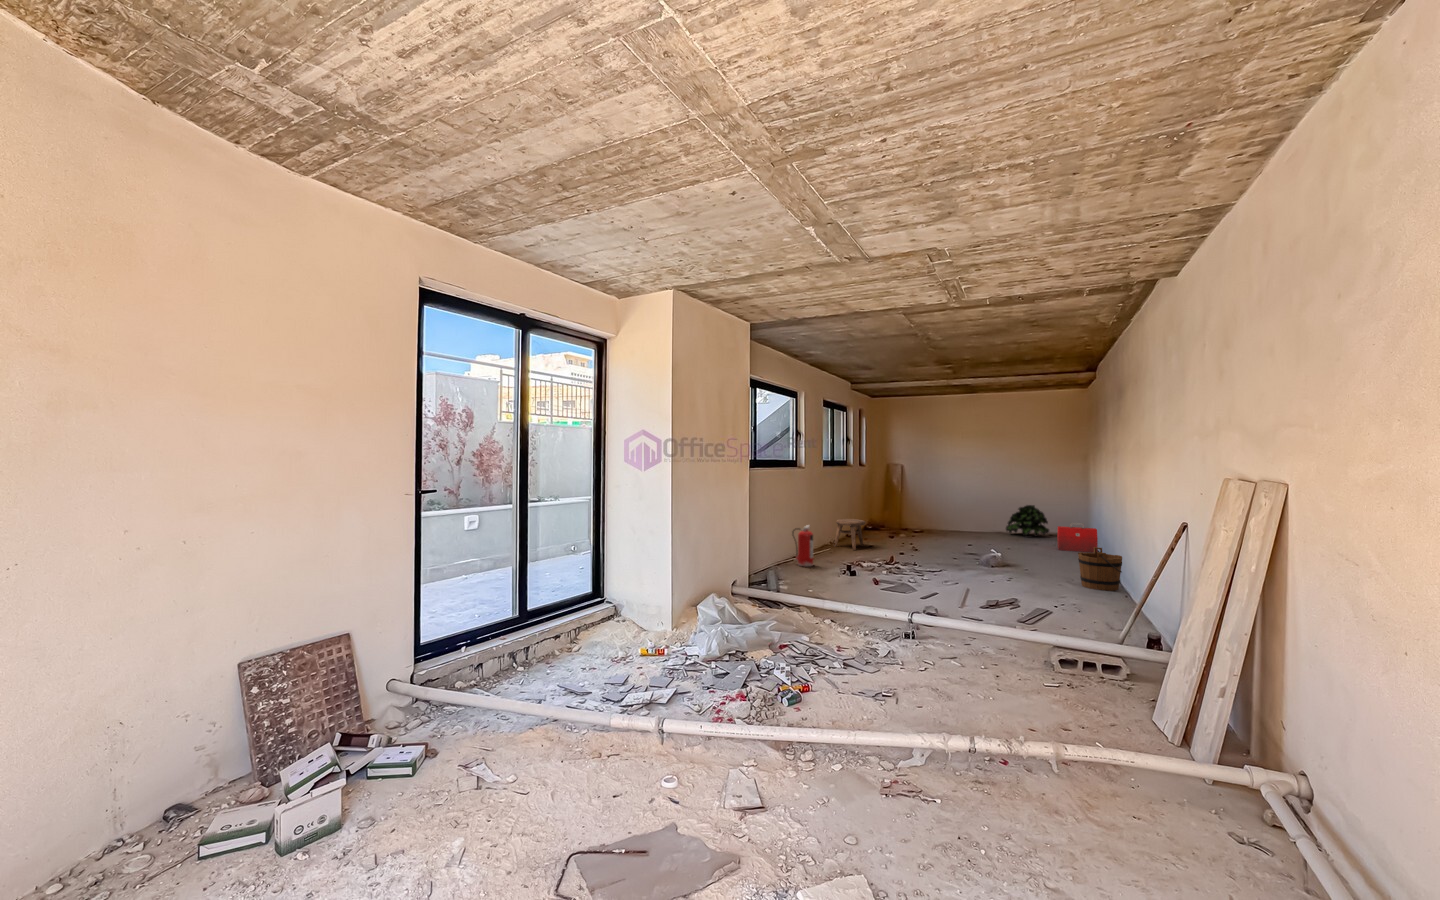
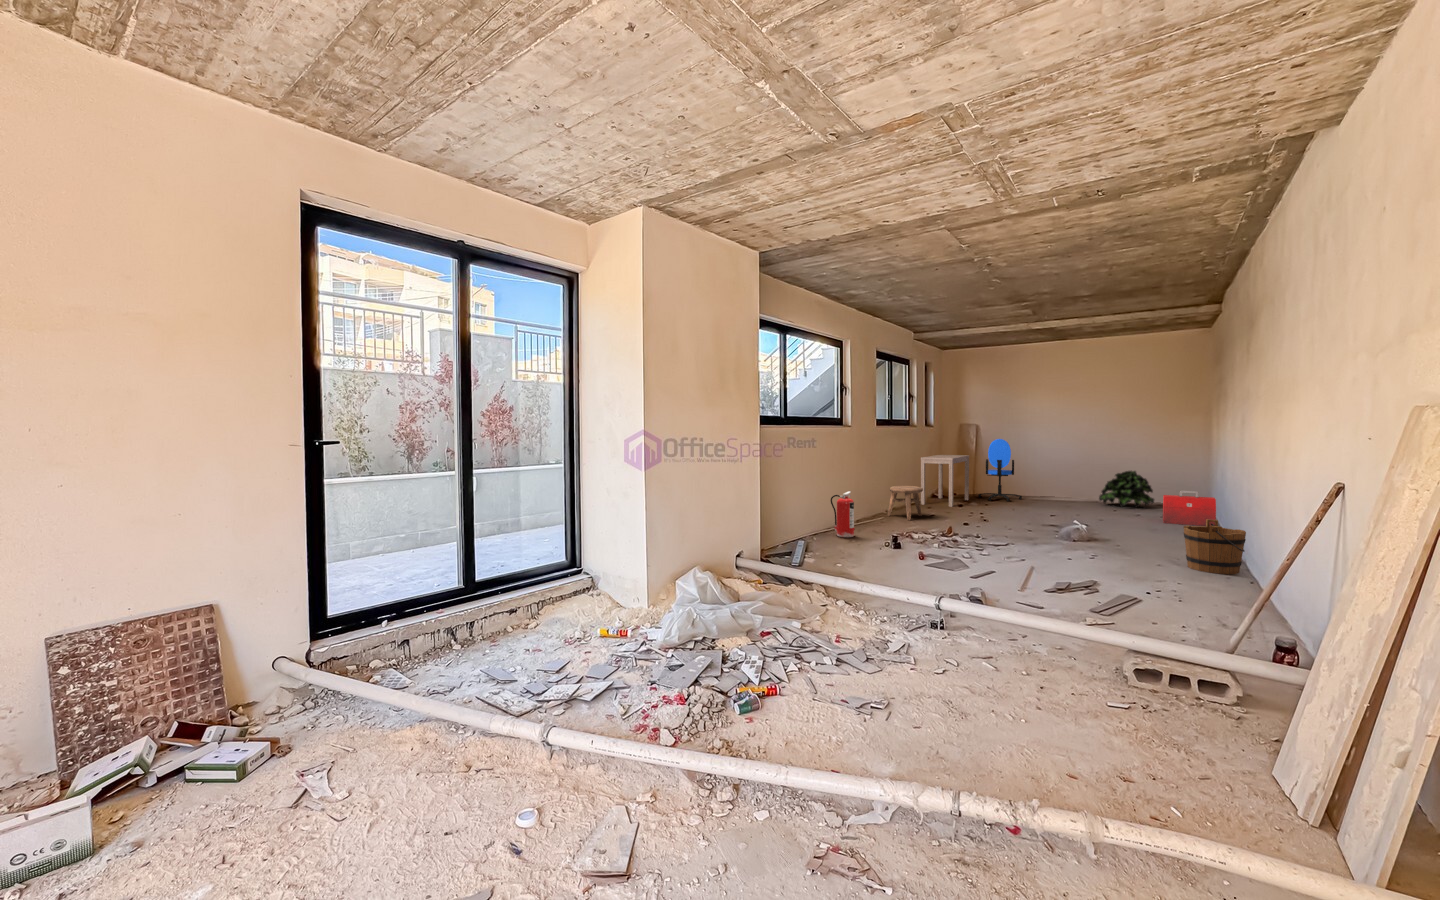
office chair: none [905,476,943,532] -> present [978,439,1022,502]
desk: none [858,490,898,537] -> present [921,455,969,507]

